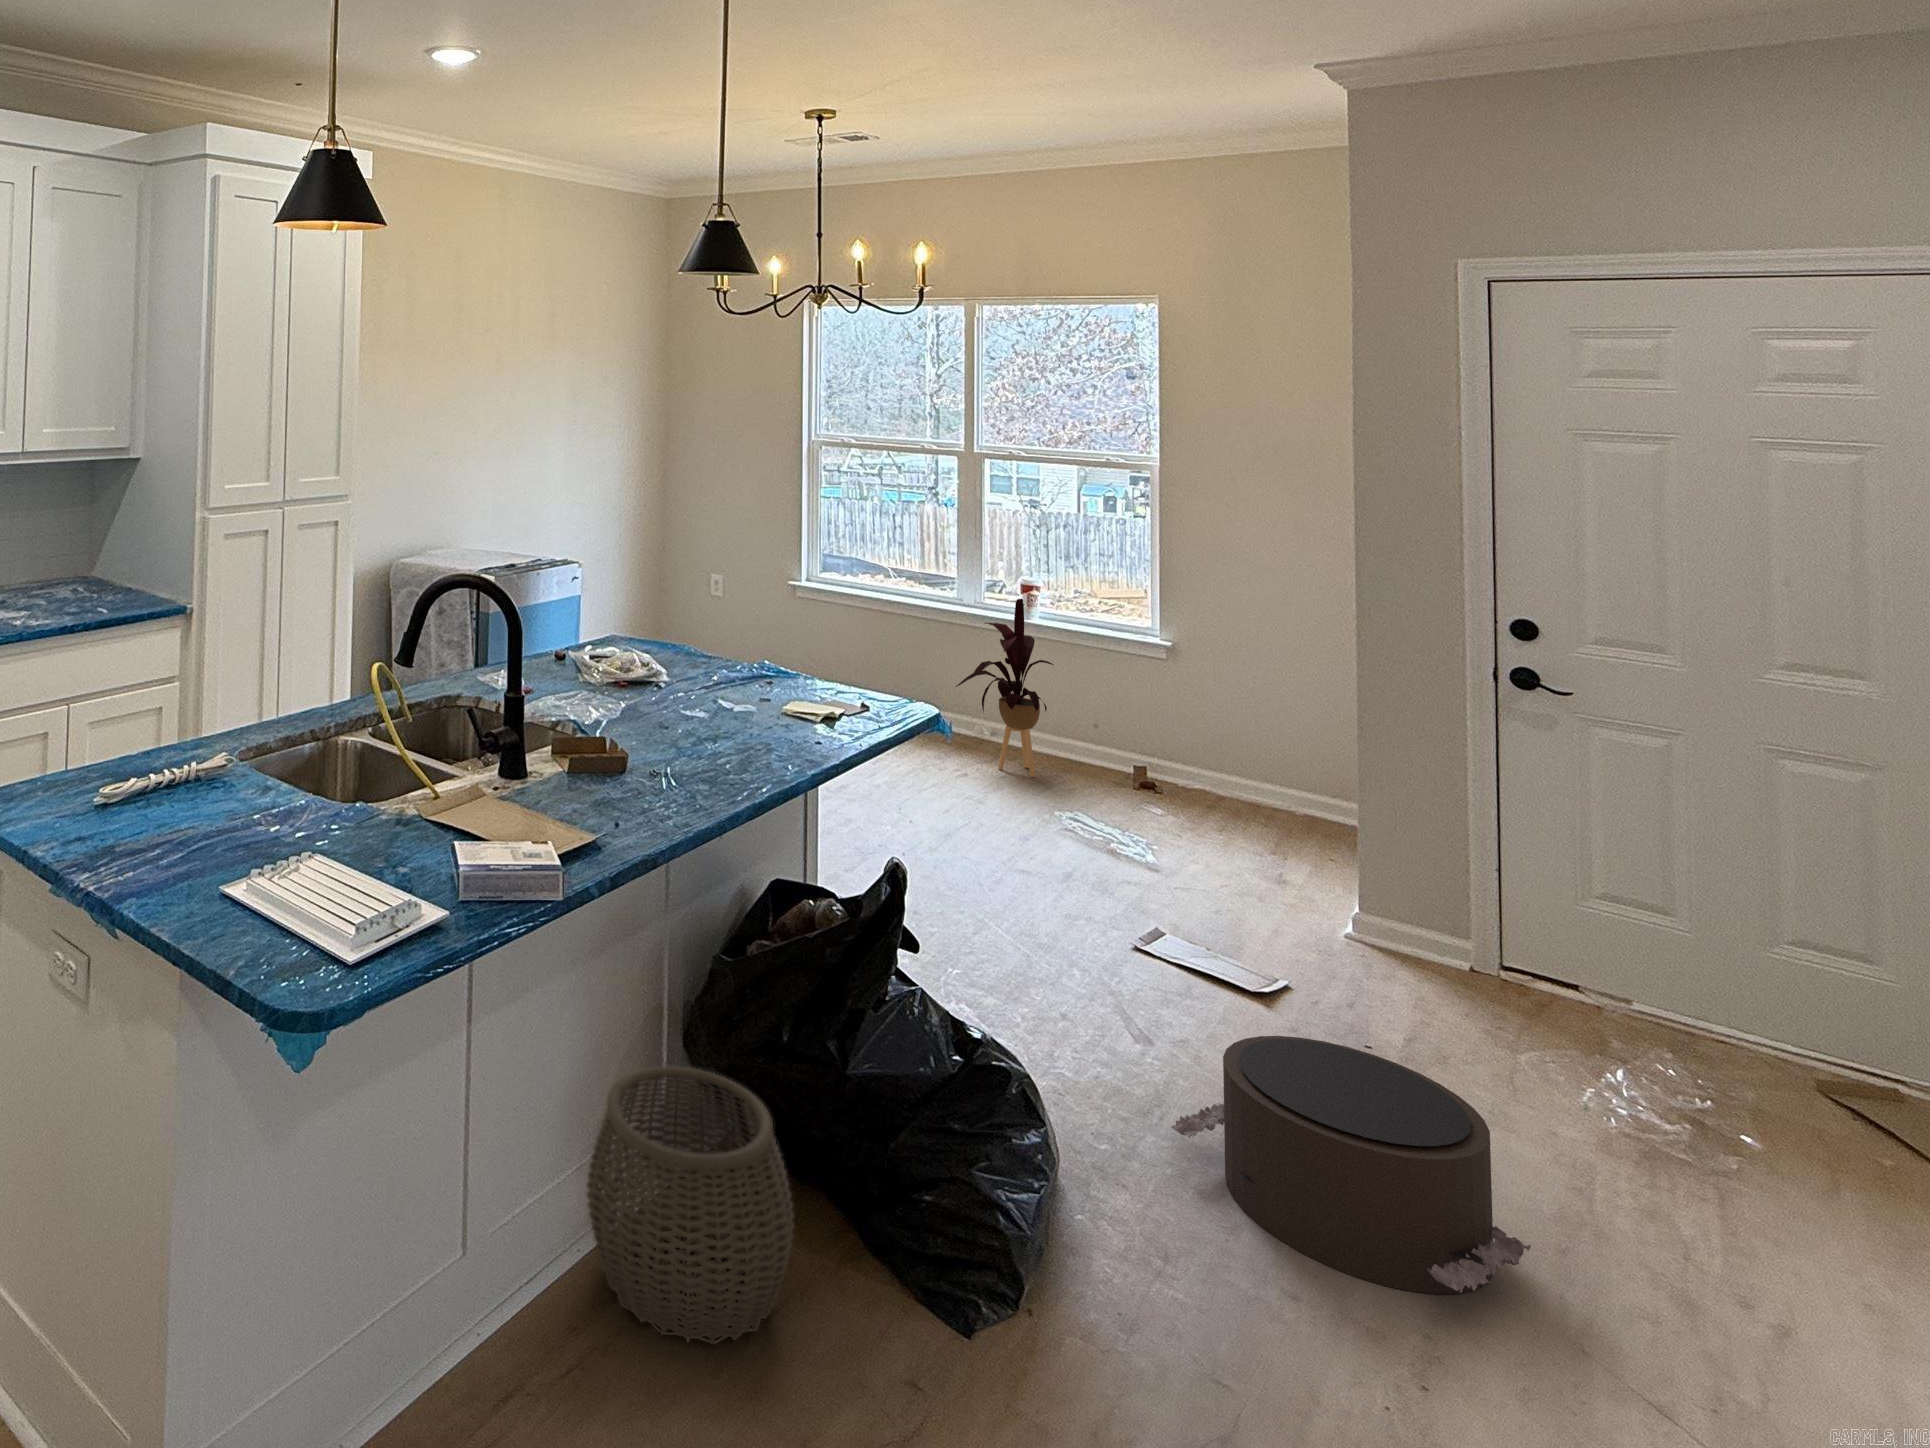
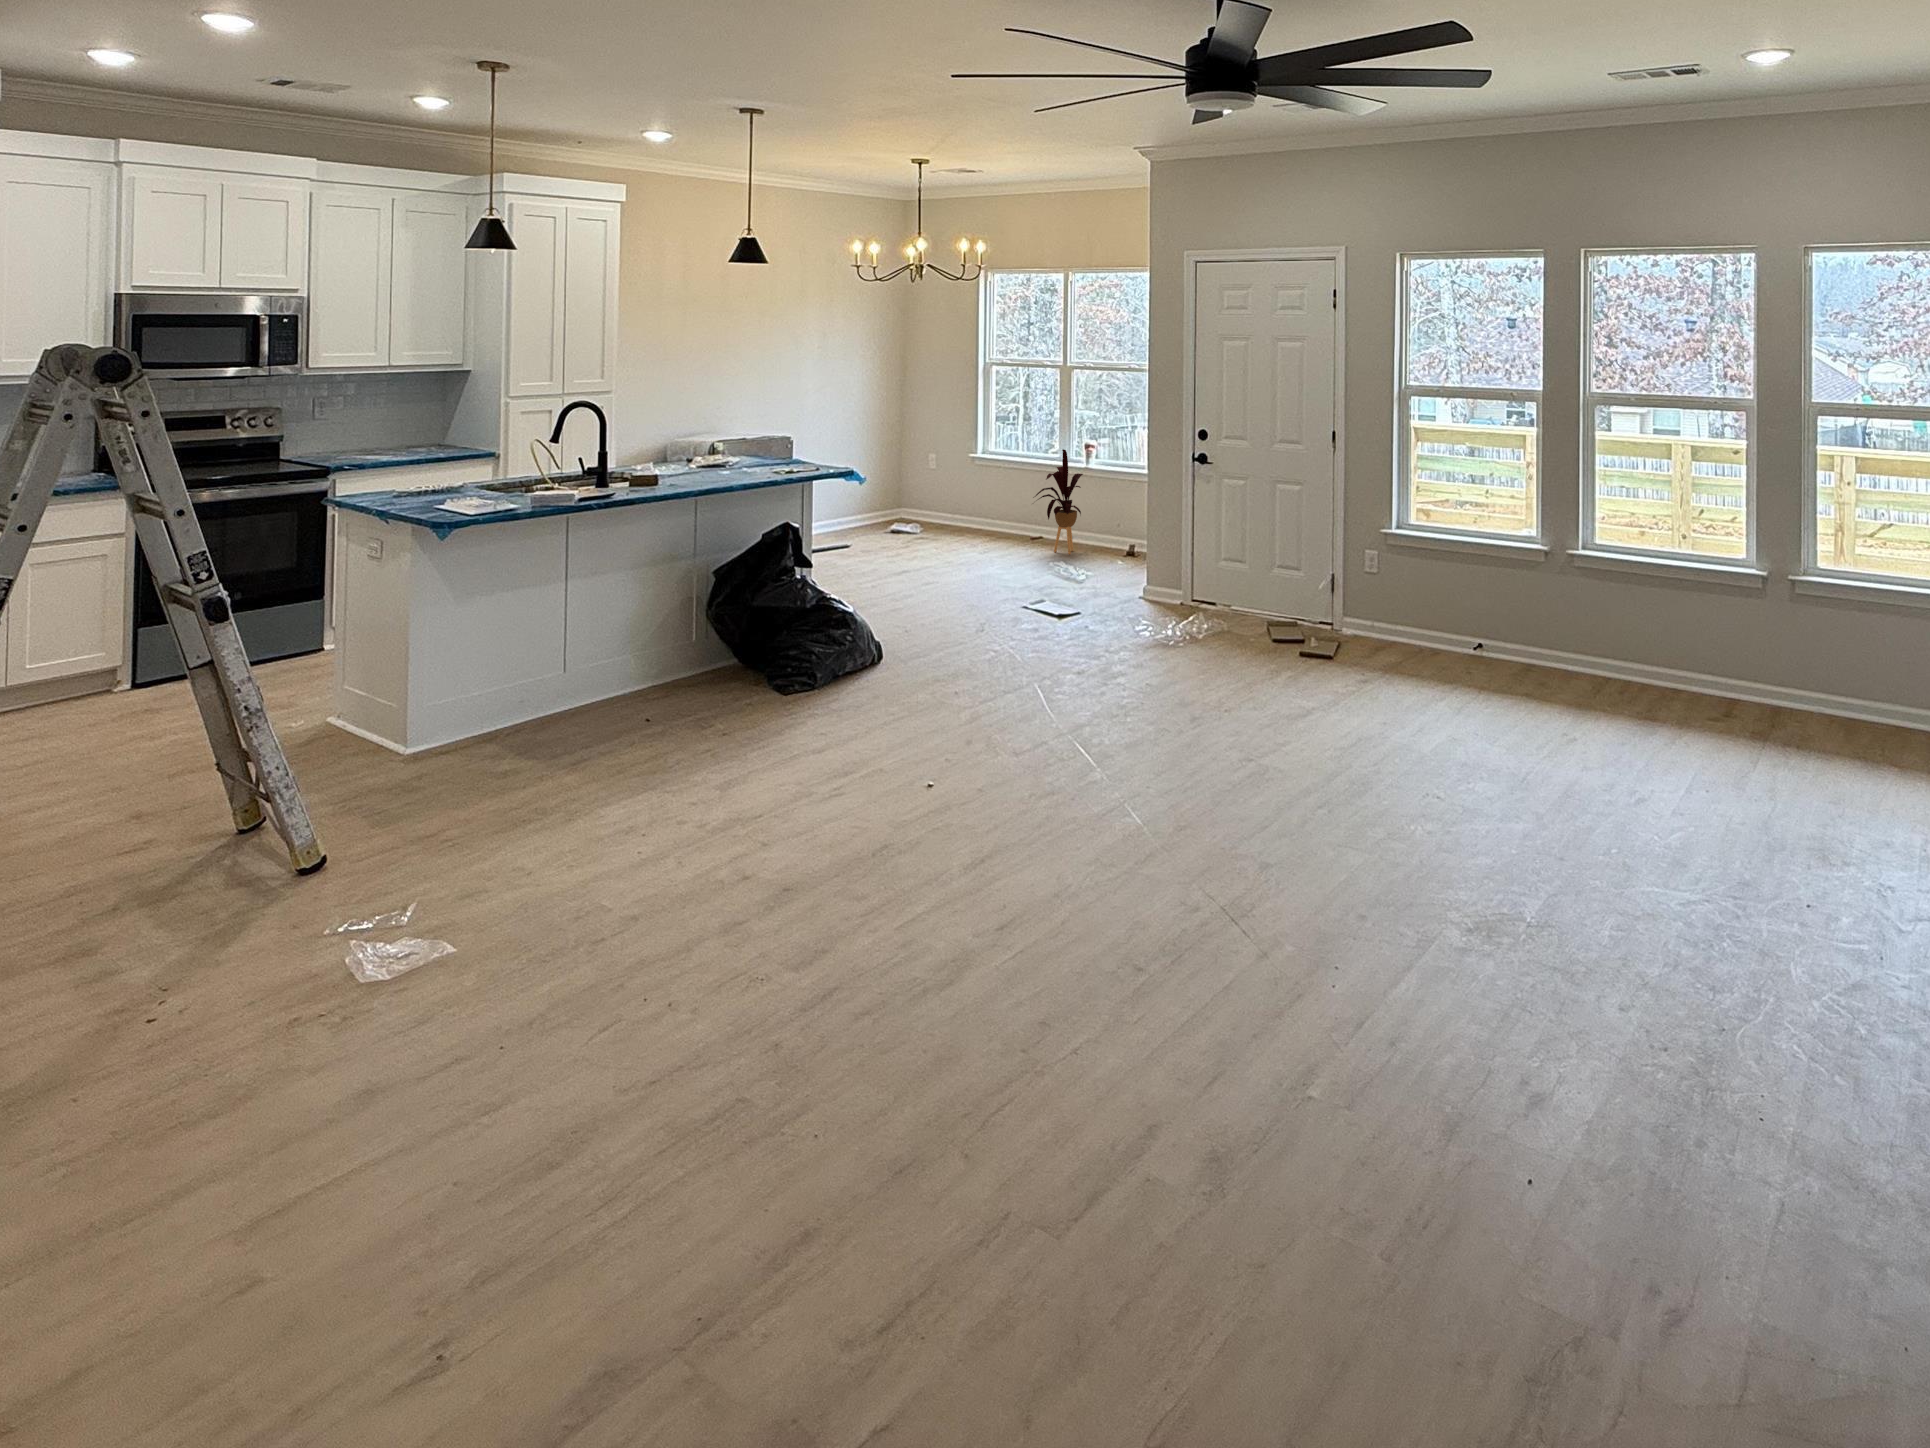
pouf: present [1171,1036,1531,1294] -> none [926,610,1028,685]
woven basket: present [587,1066,794,1344] -> none [620,619,710,708]

